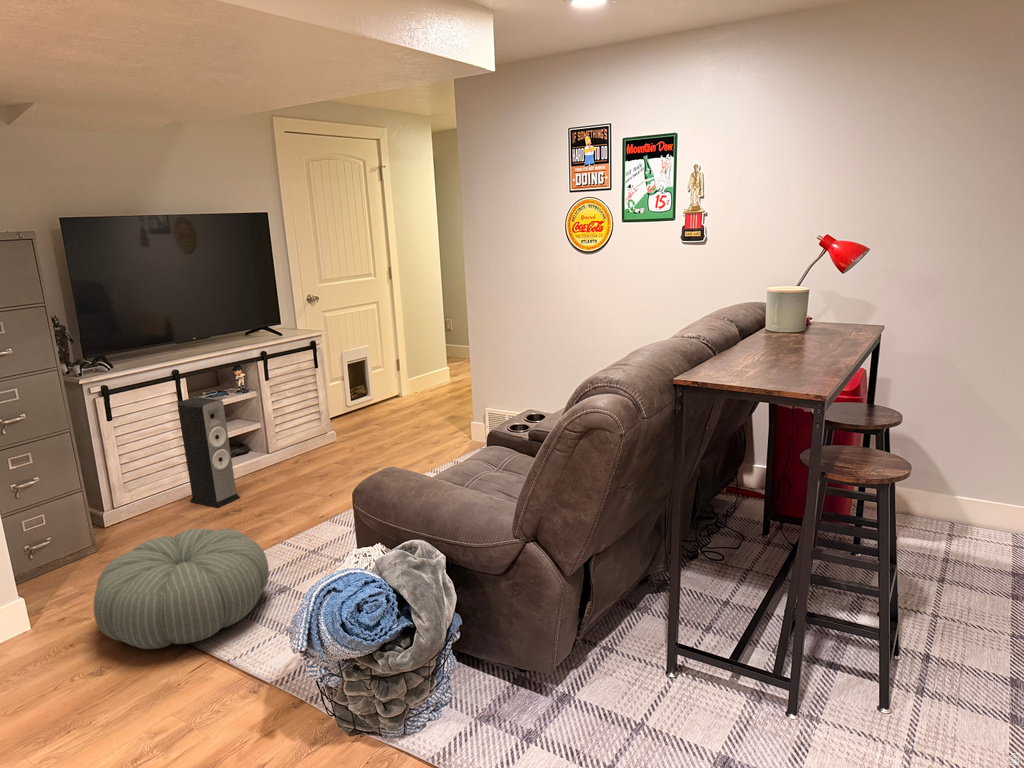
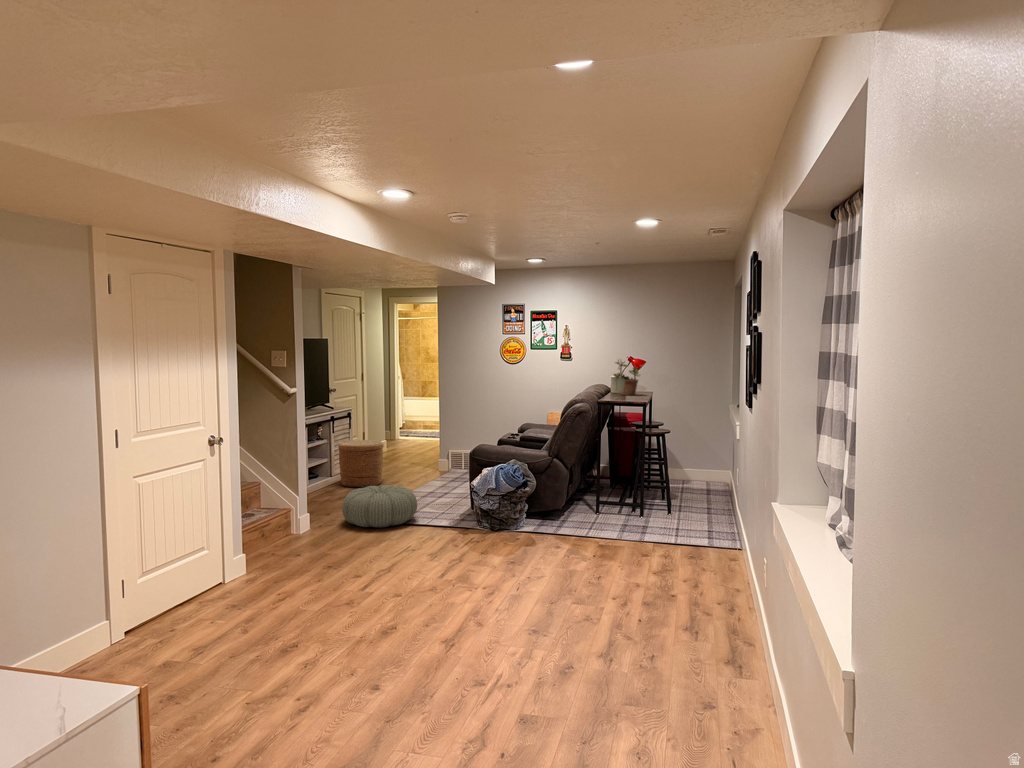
potted plant: none [750,238,834,352] -> present [613,361,640,395]
woven basket: none [267,391,349,480] -> present [338,440,383,487]
speaker: present [178,397,240,508] -> none [308,437,336,498]

